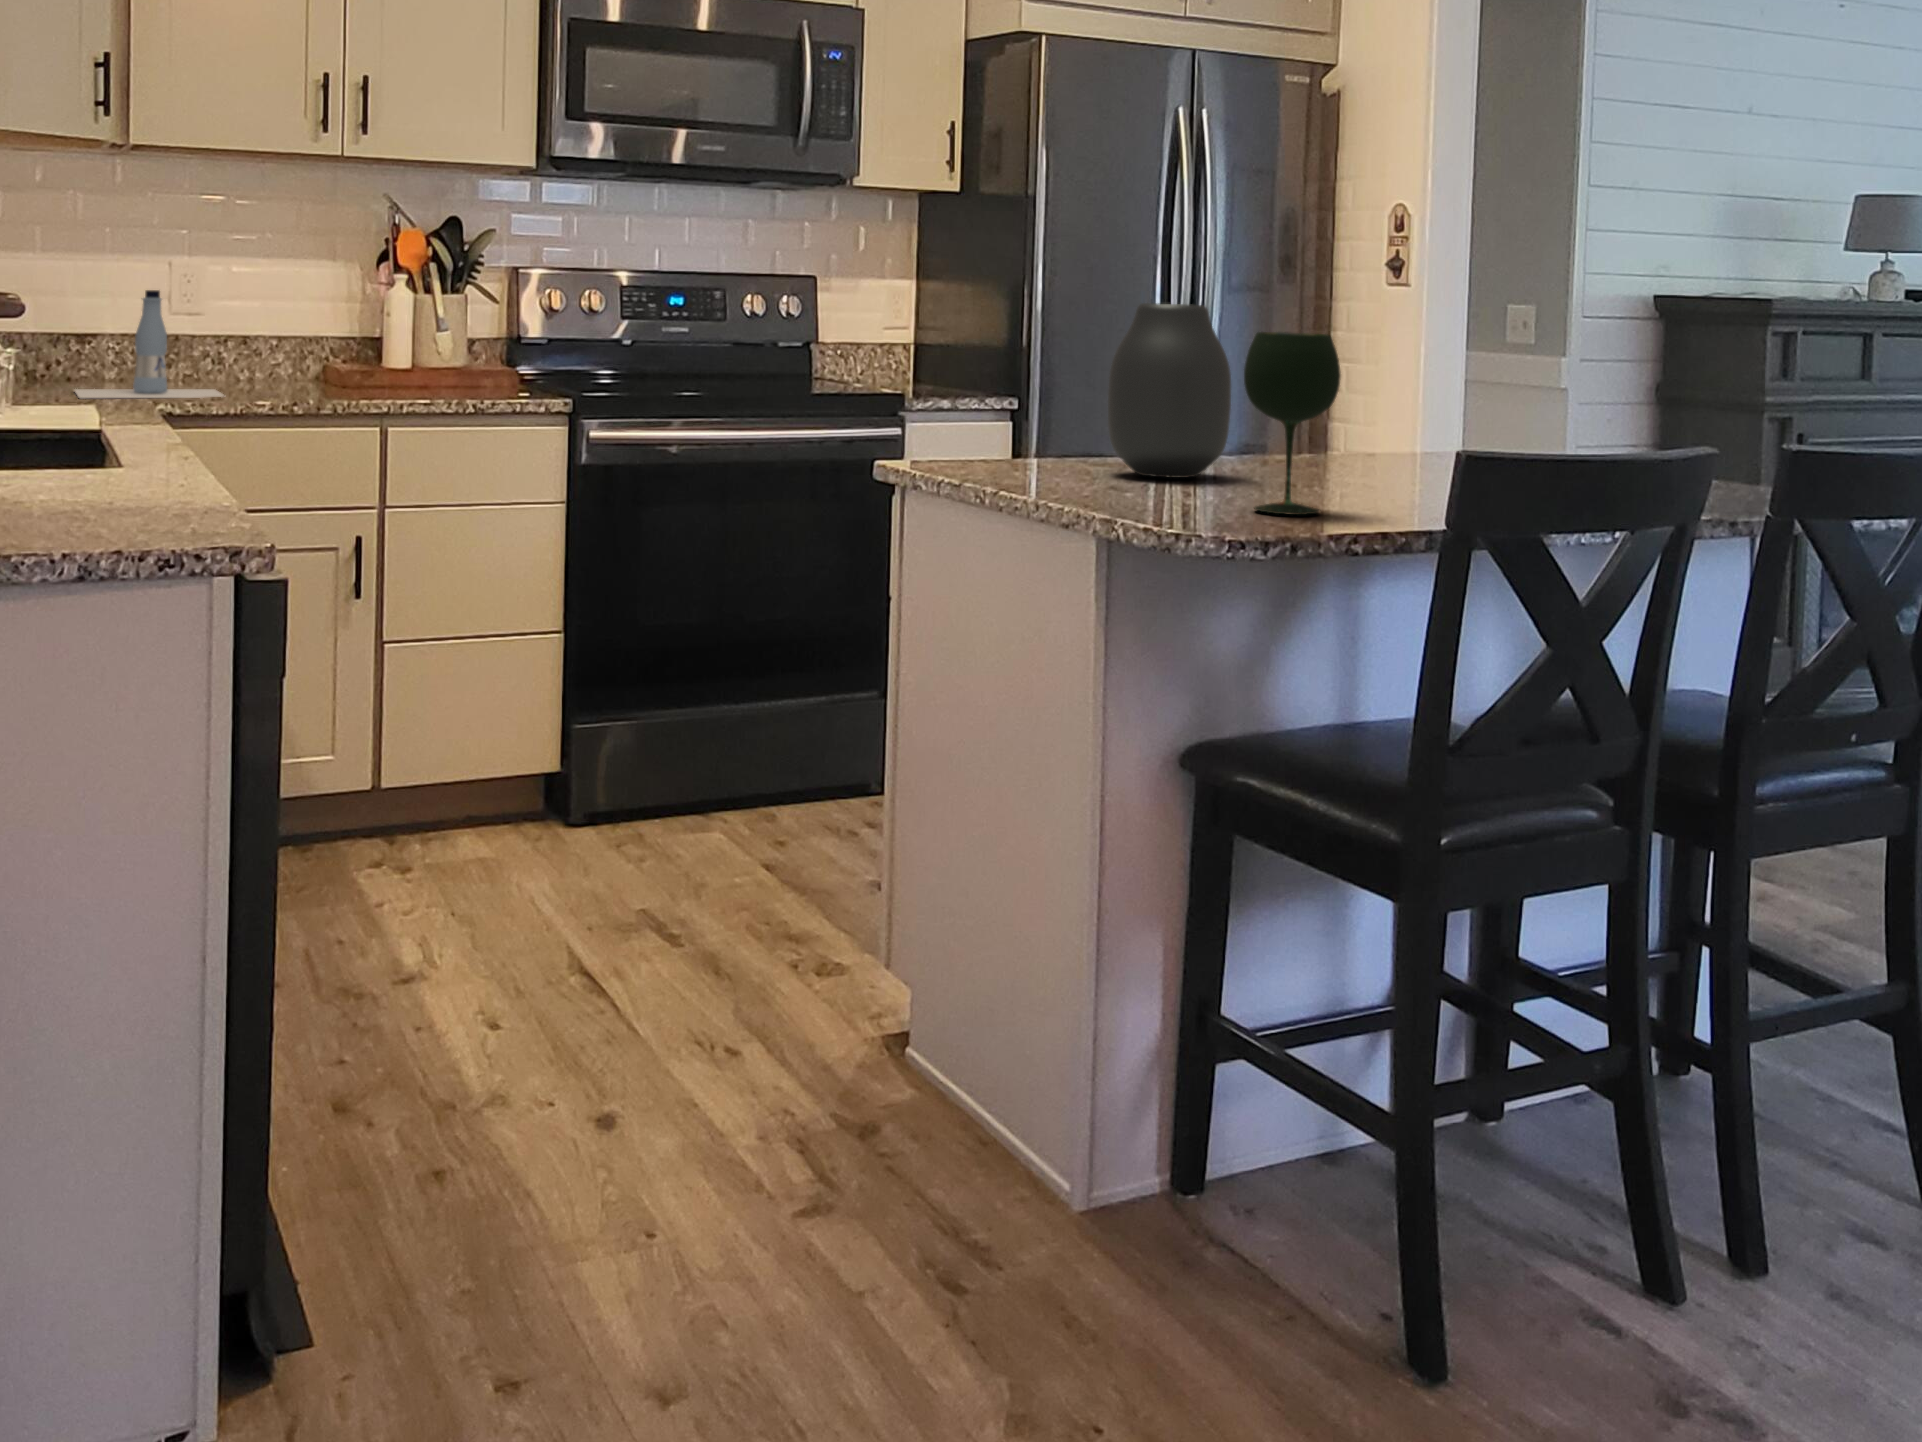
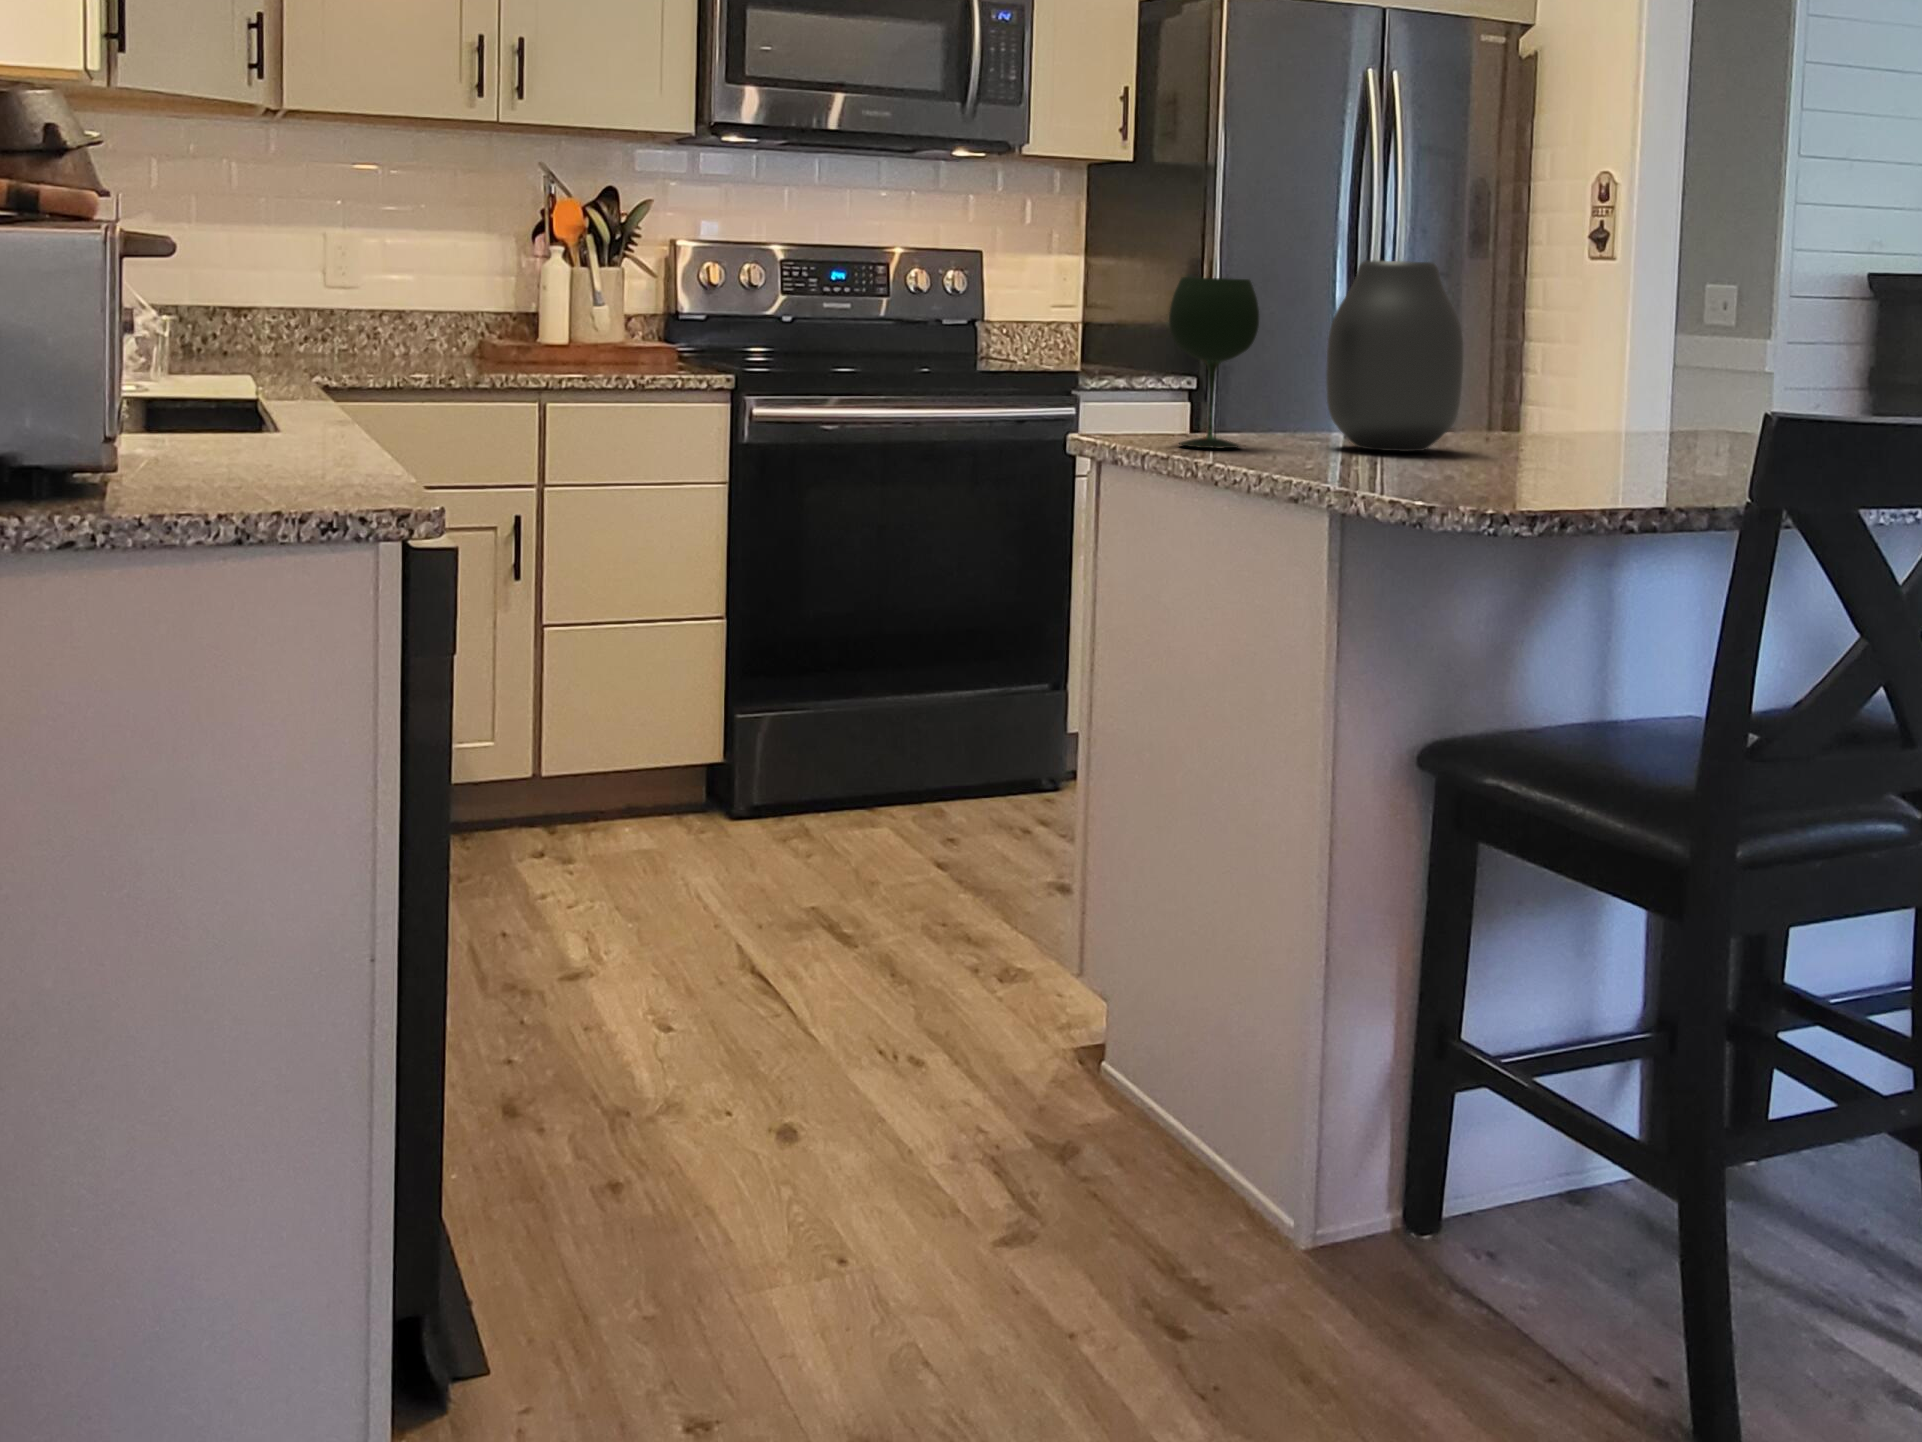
bottle: present [75,290,225,398] -> none [234,261,389,372]
wine glass: present [1244,332,1341,515] -> present [1169,277,1259,448]

